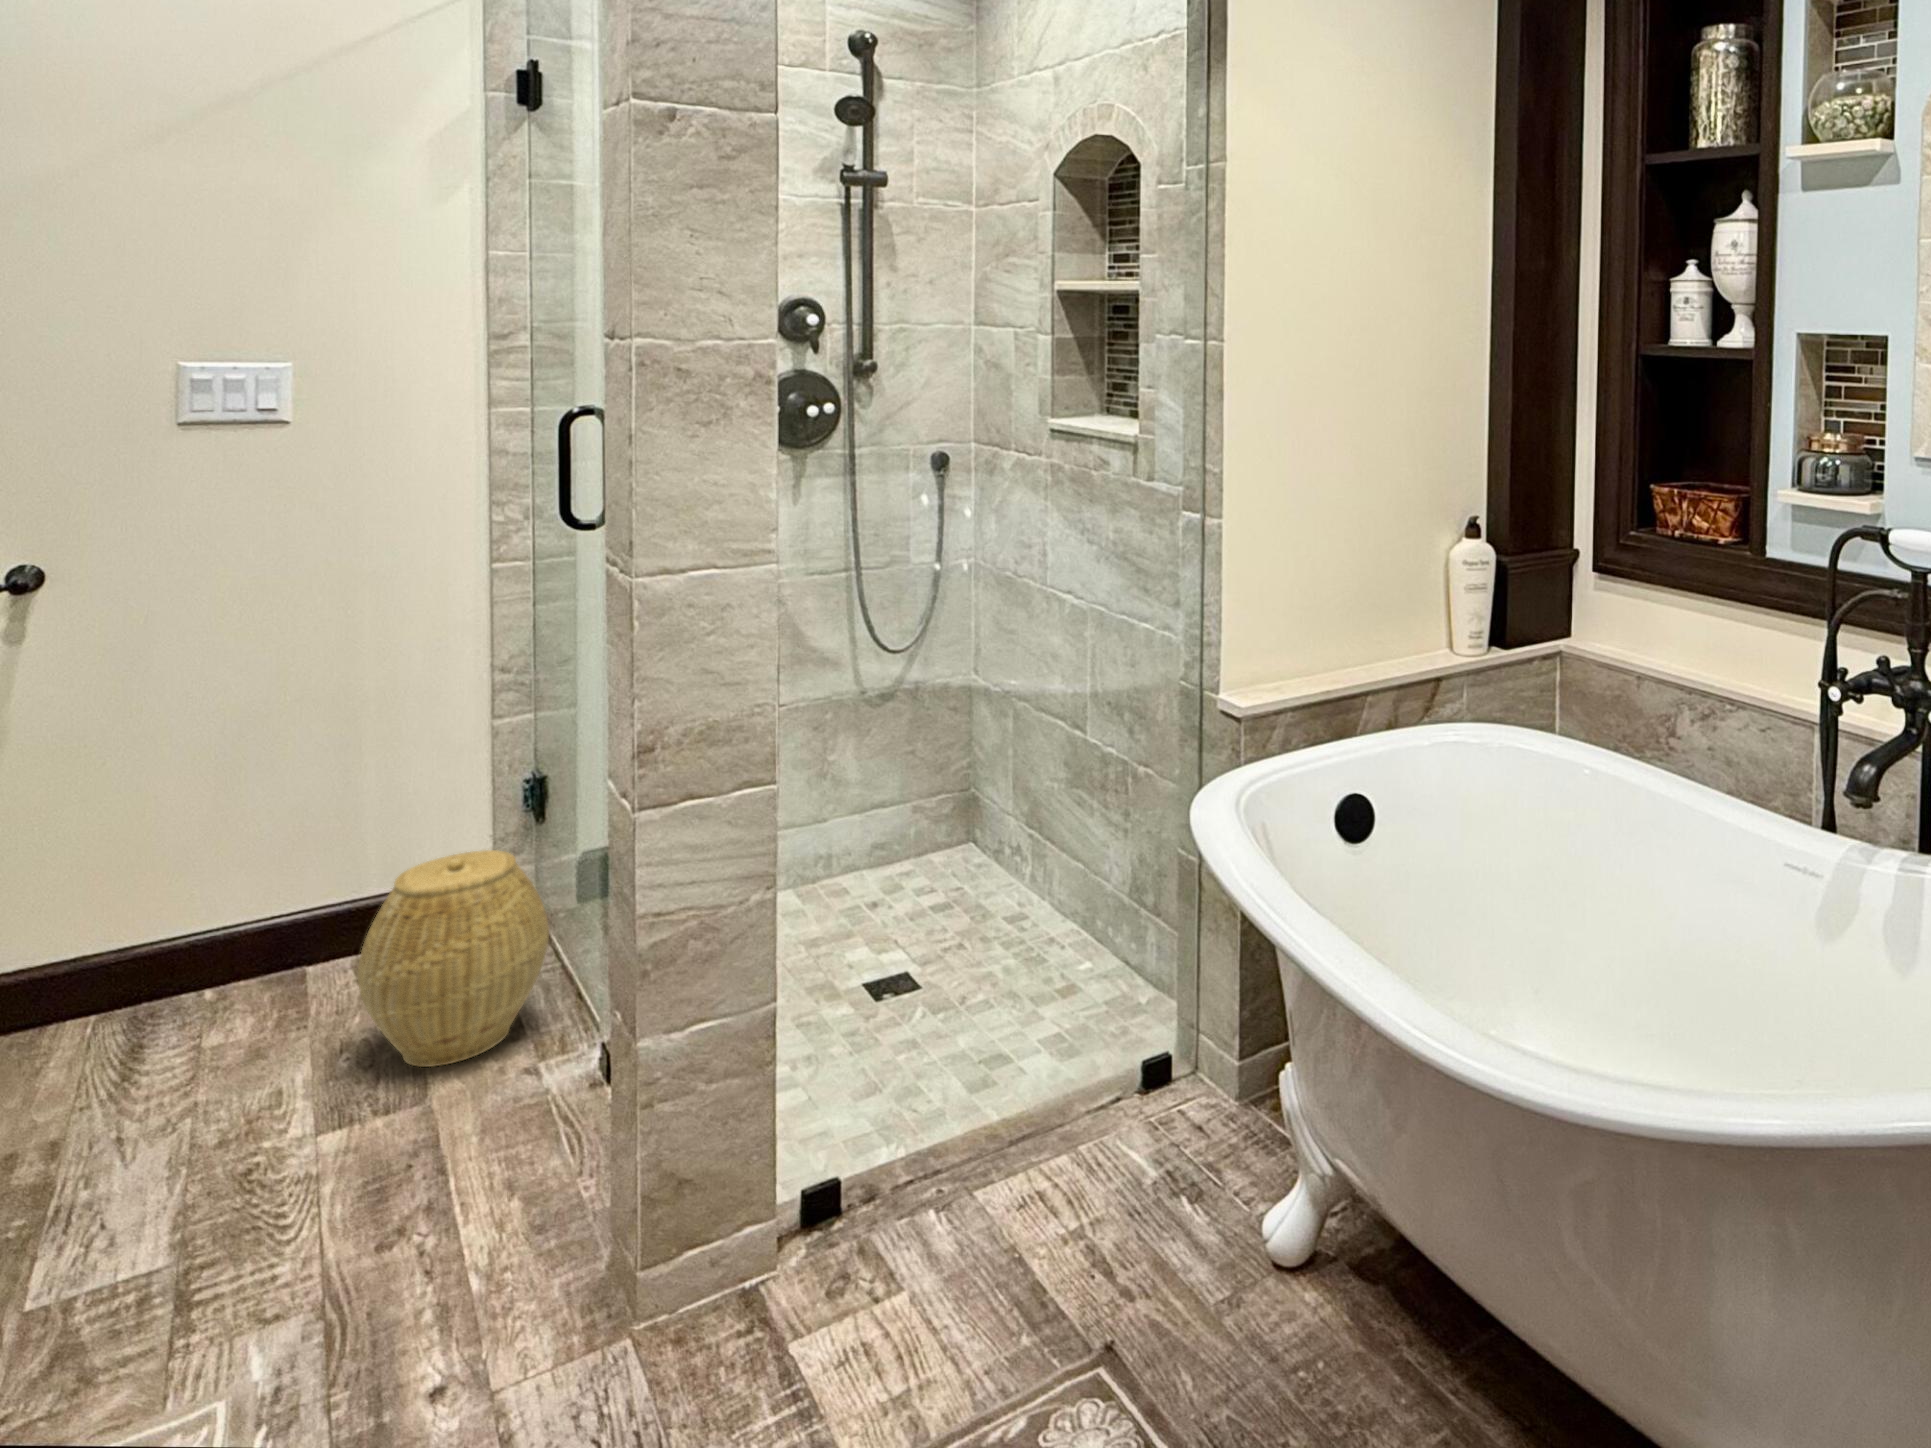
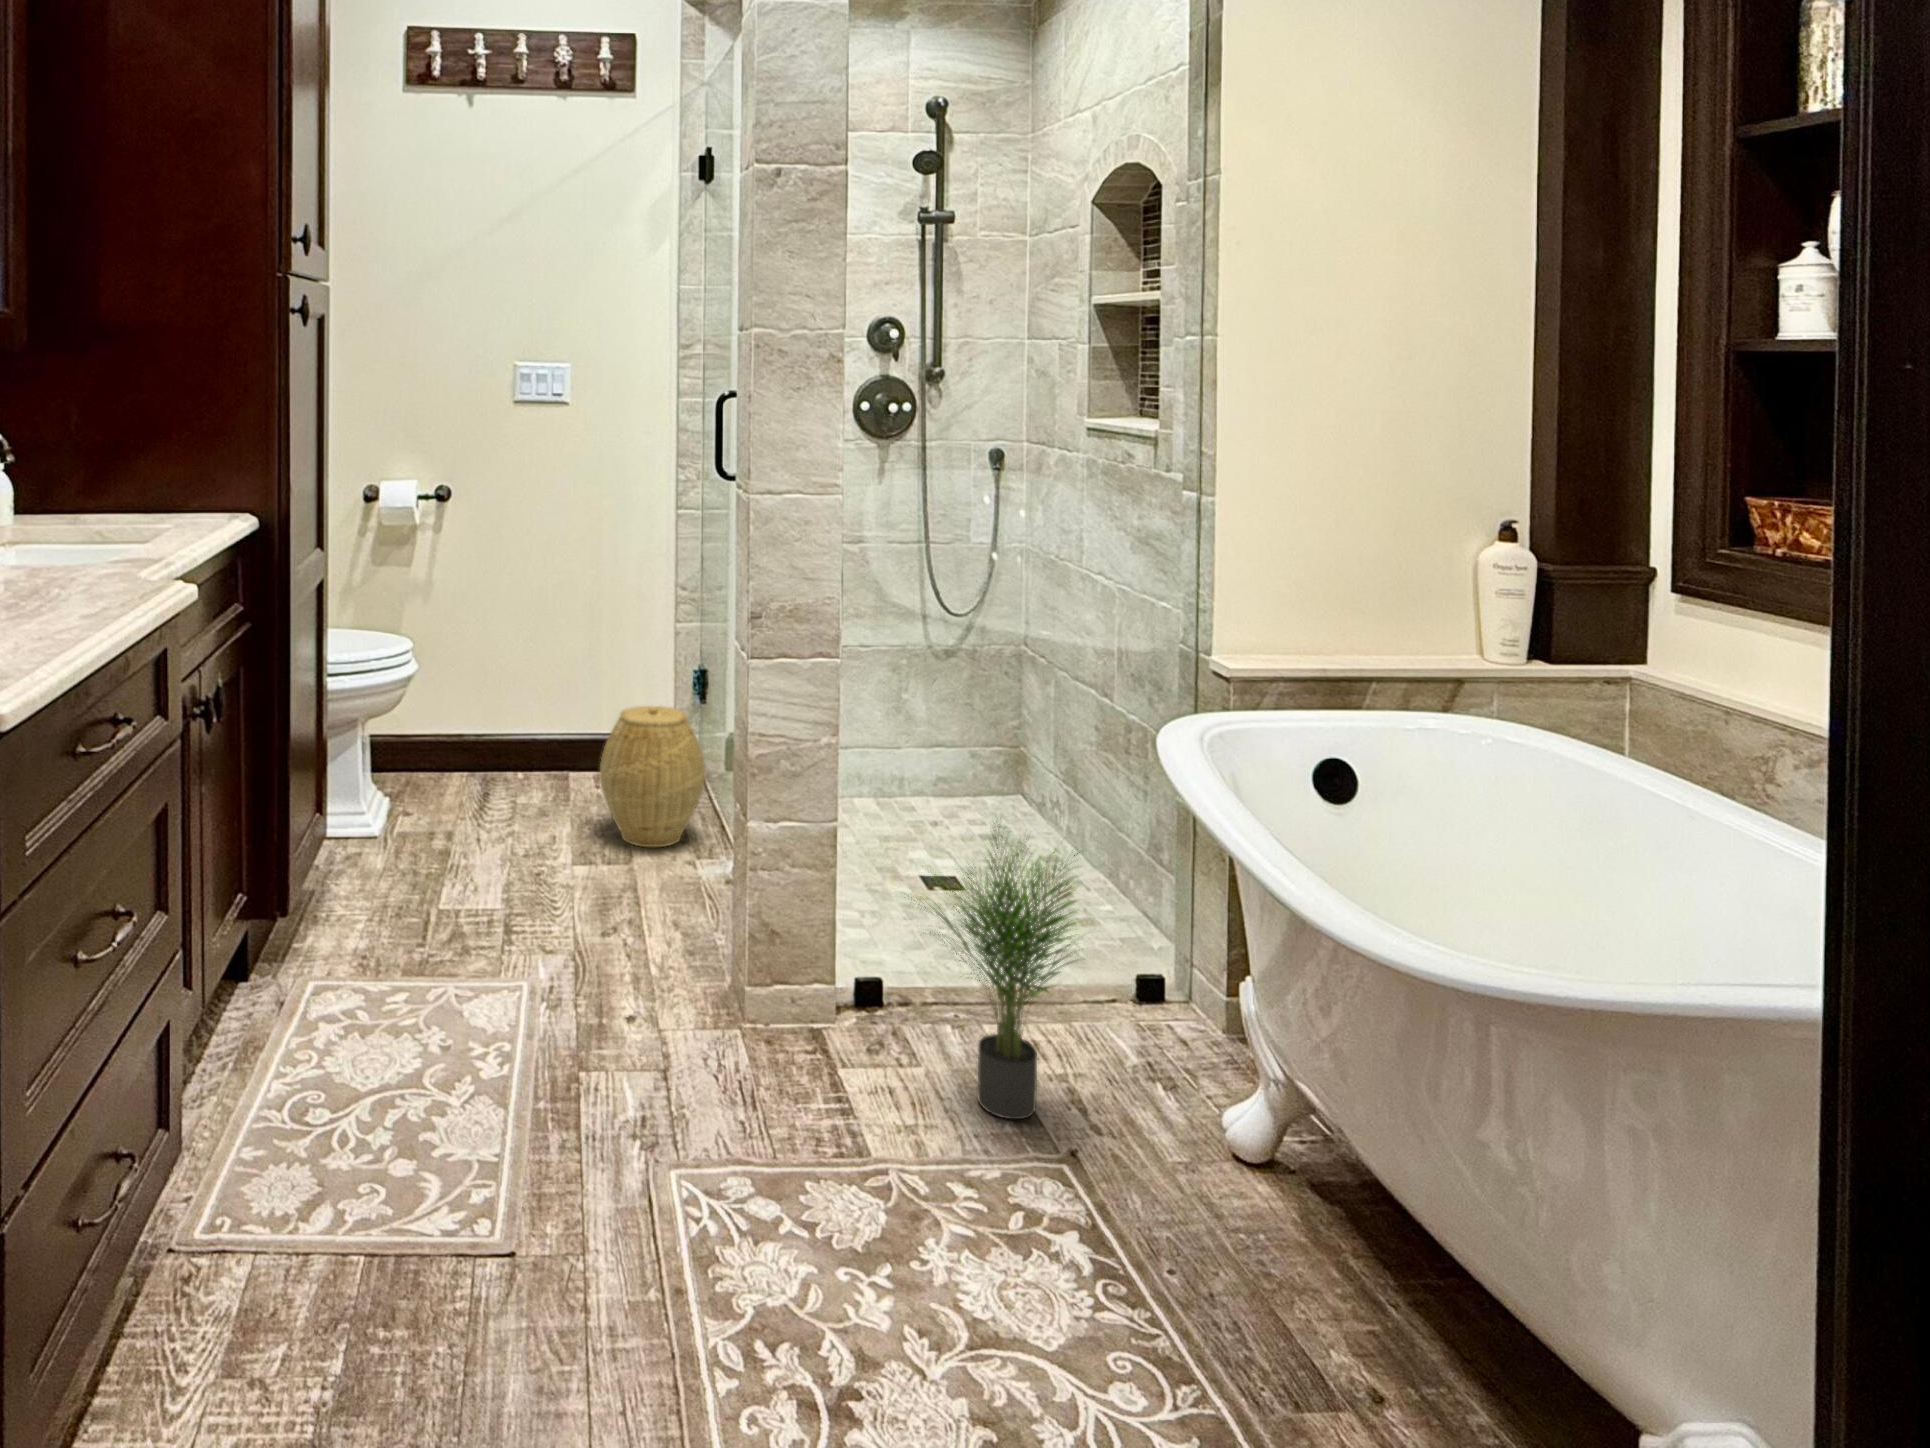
potted plant: none [868,942,1135,1324] -> present [914,818,1085,1119]

